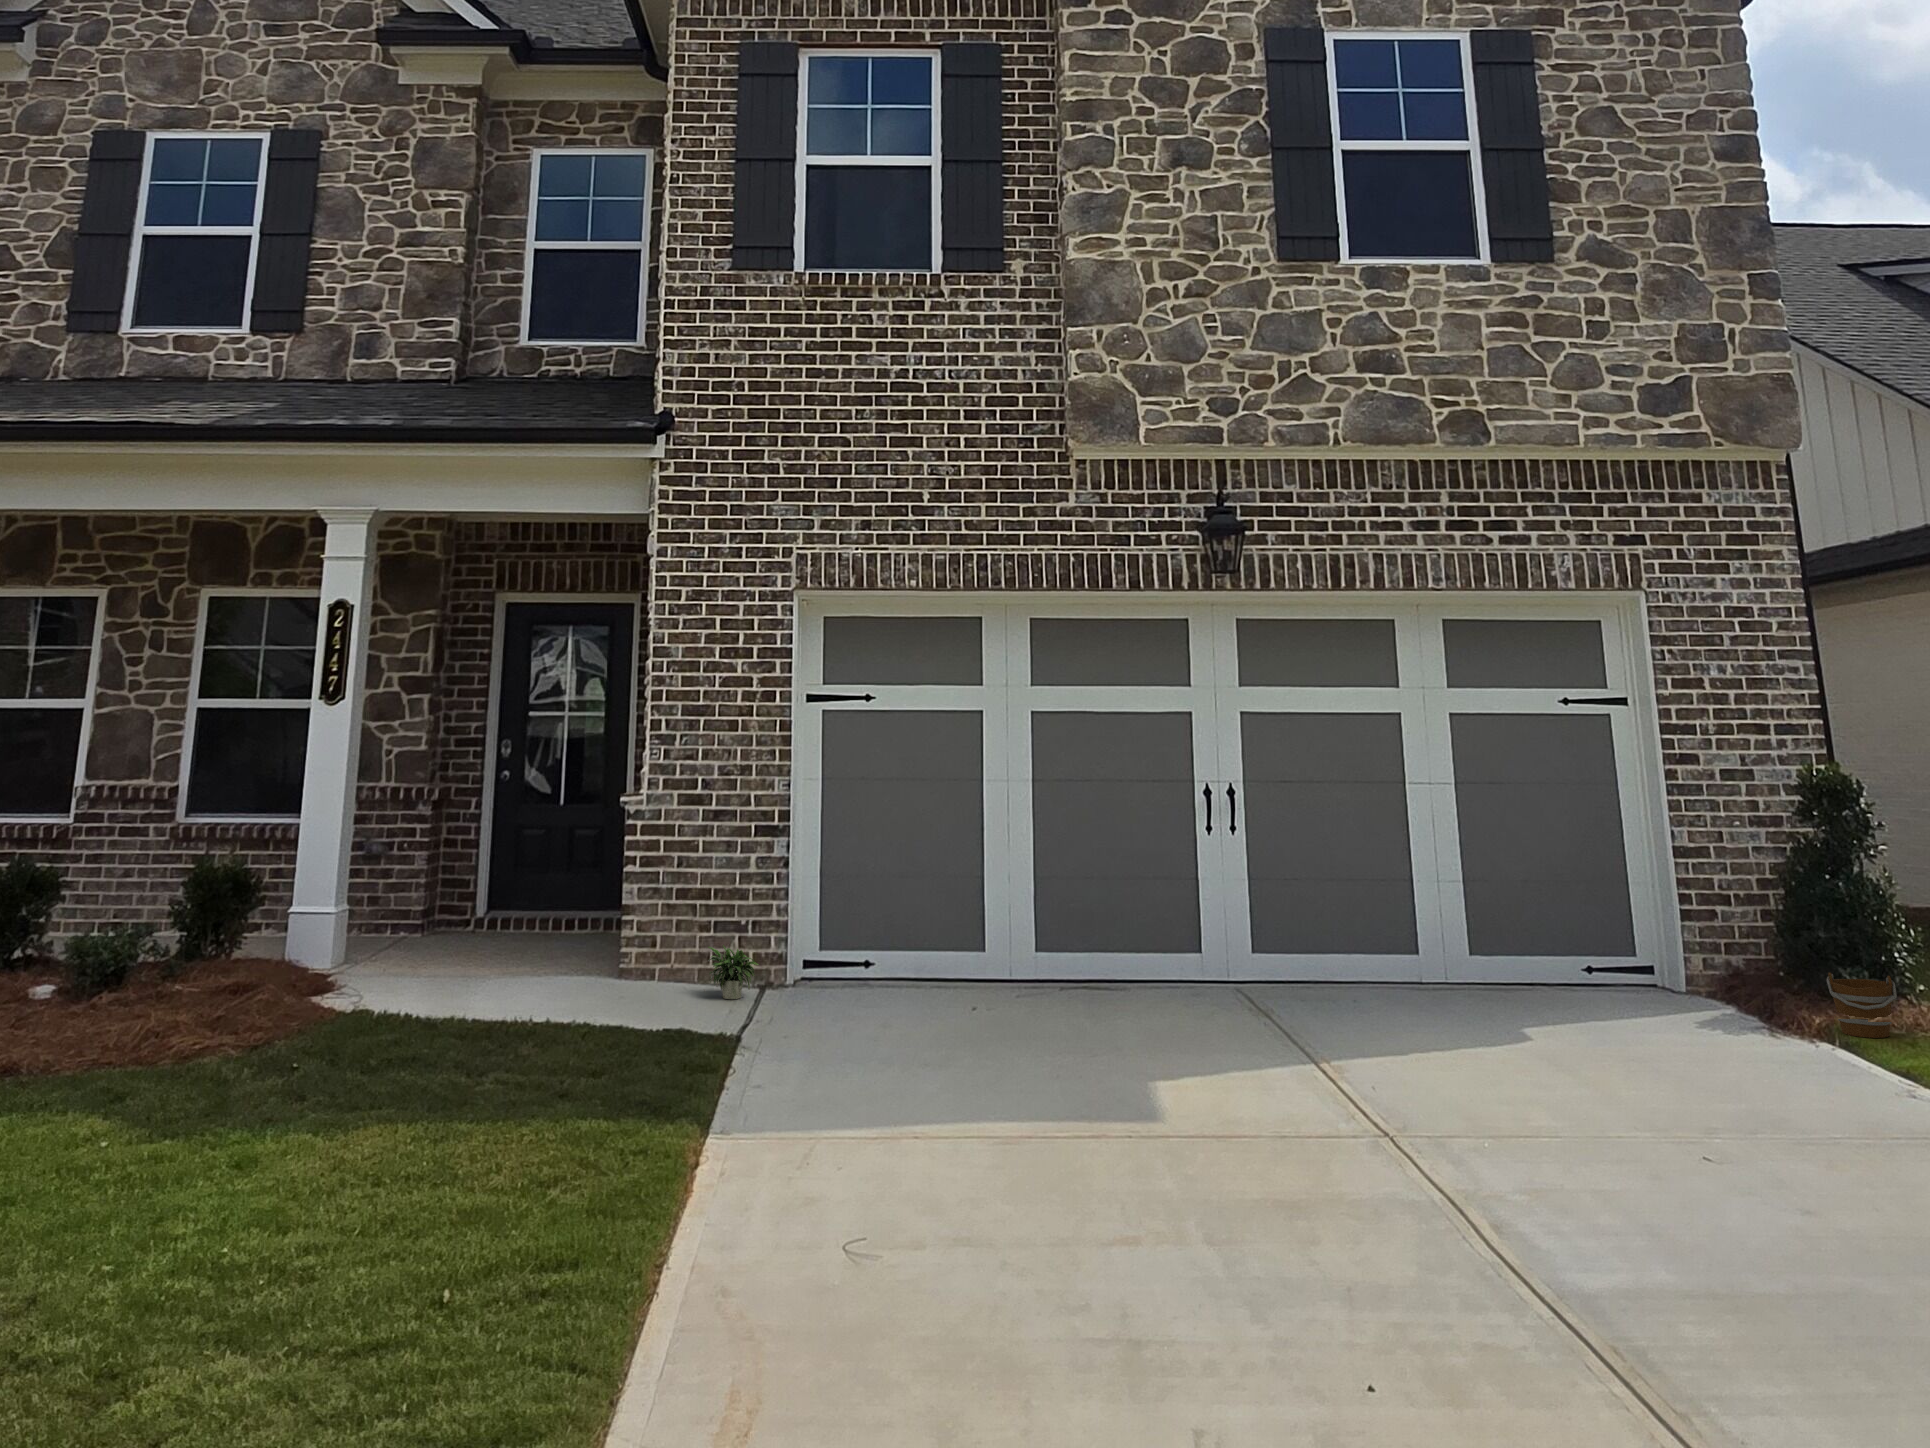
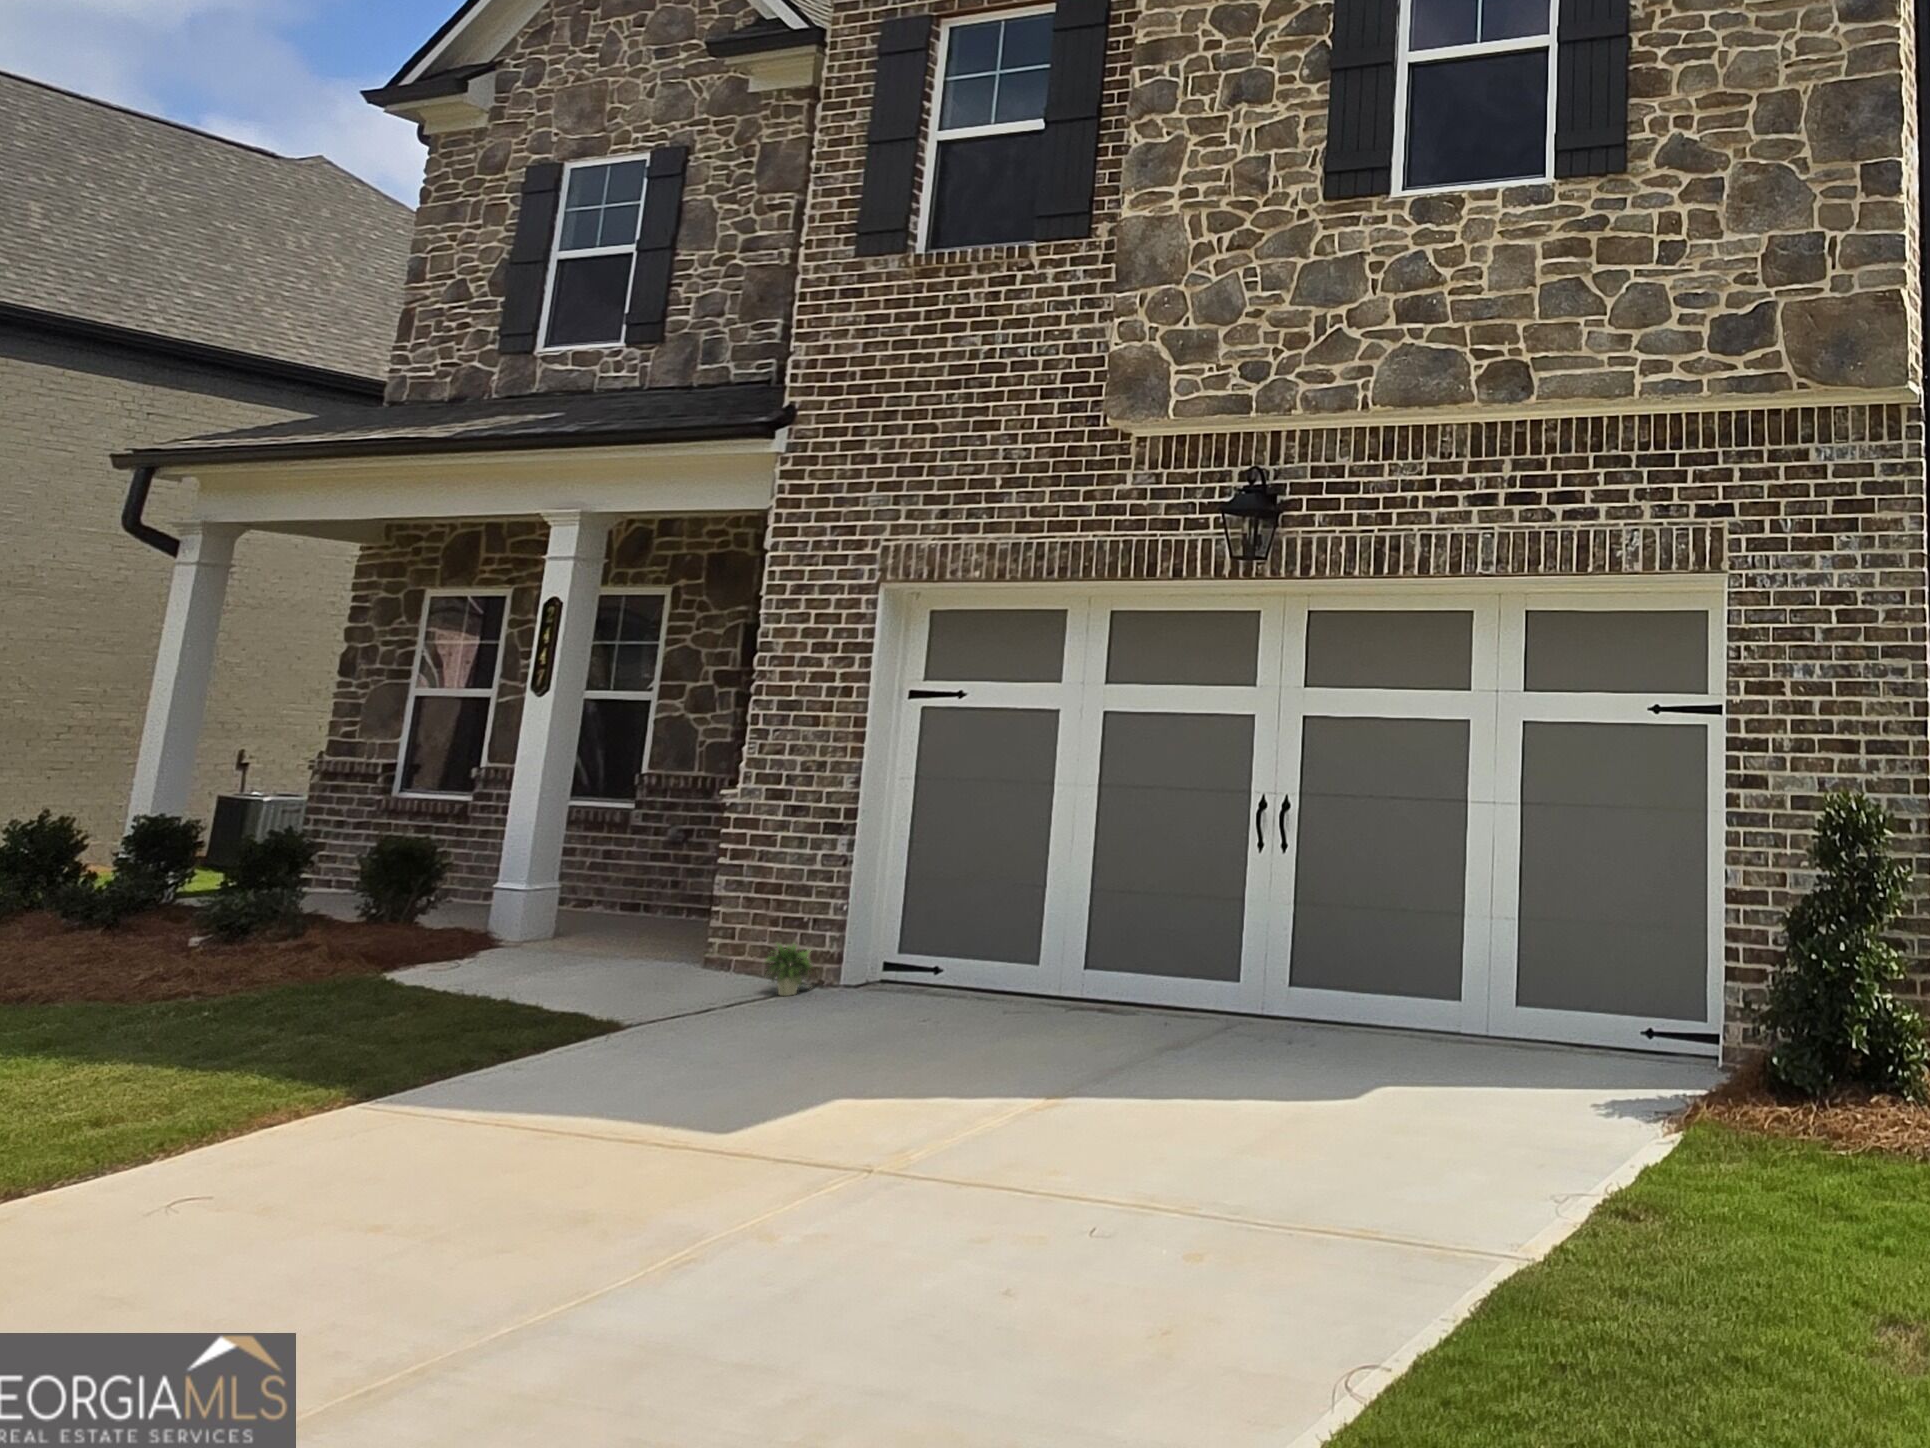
bucket: present [1827,973,1897,1038] -> none [1762,1050,1840,1136]

